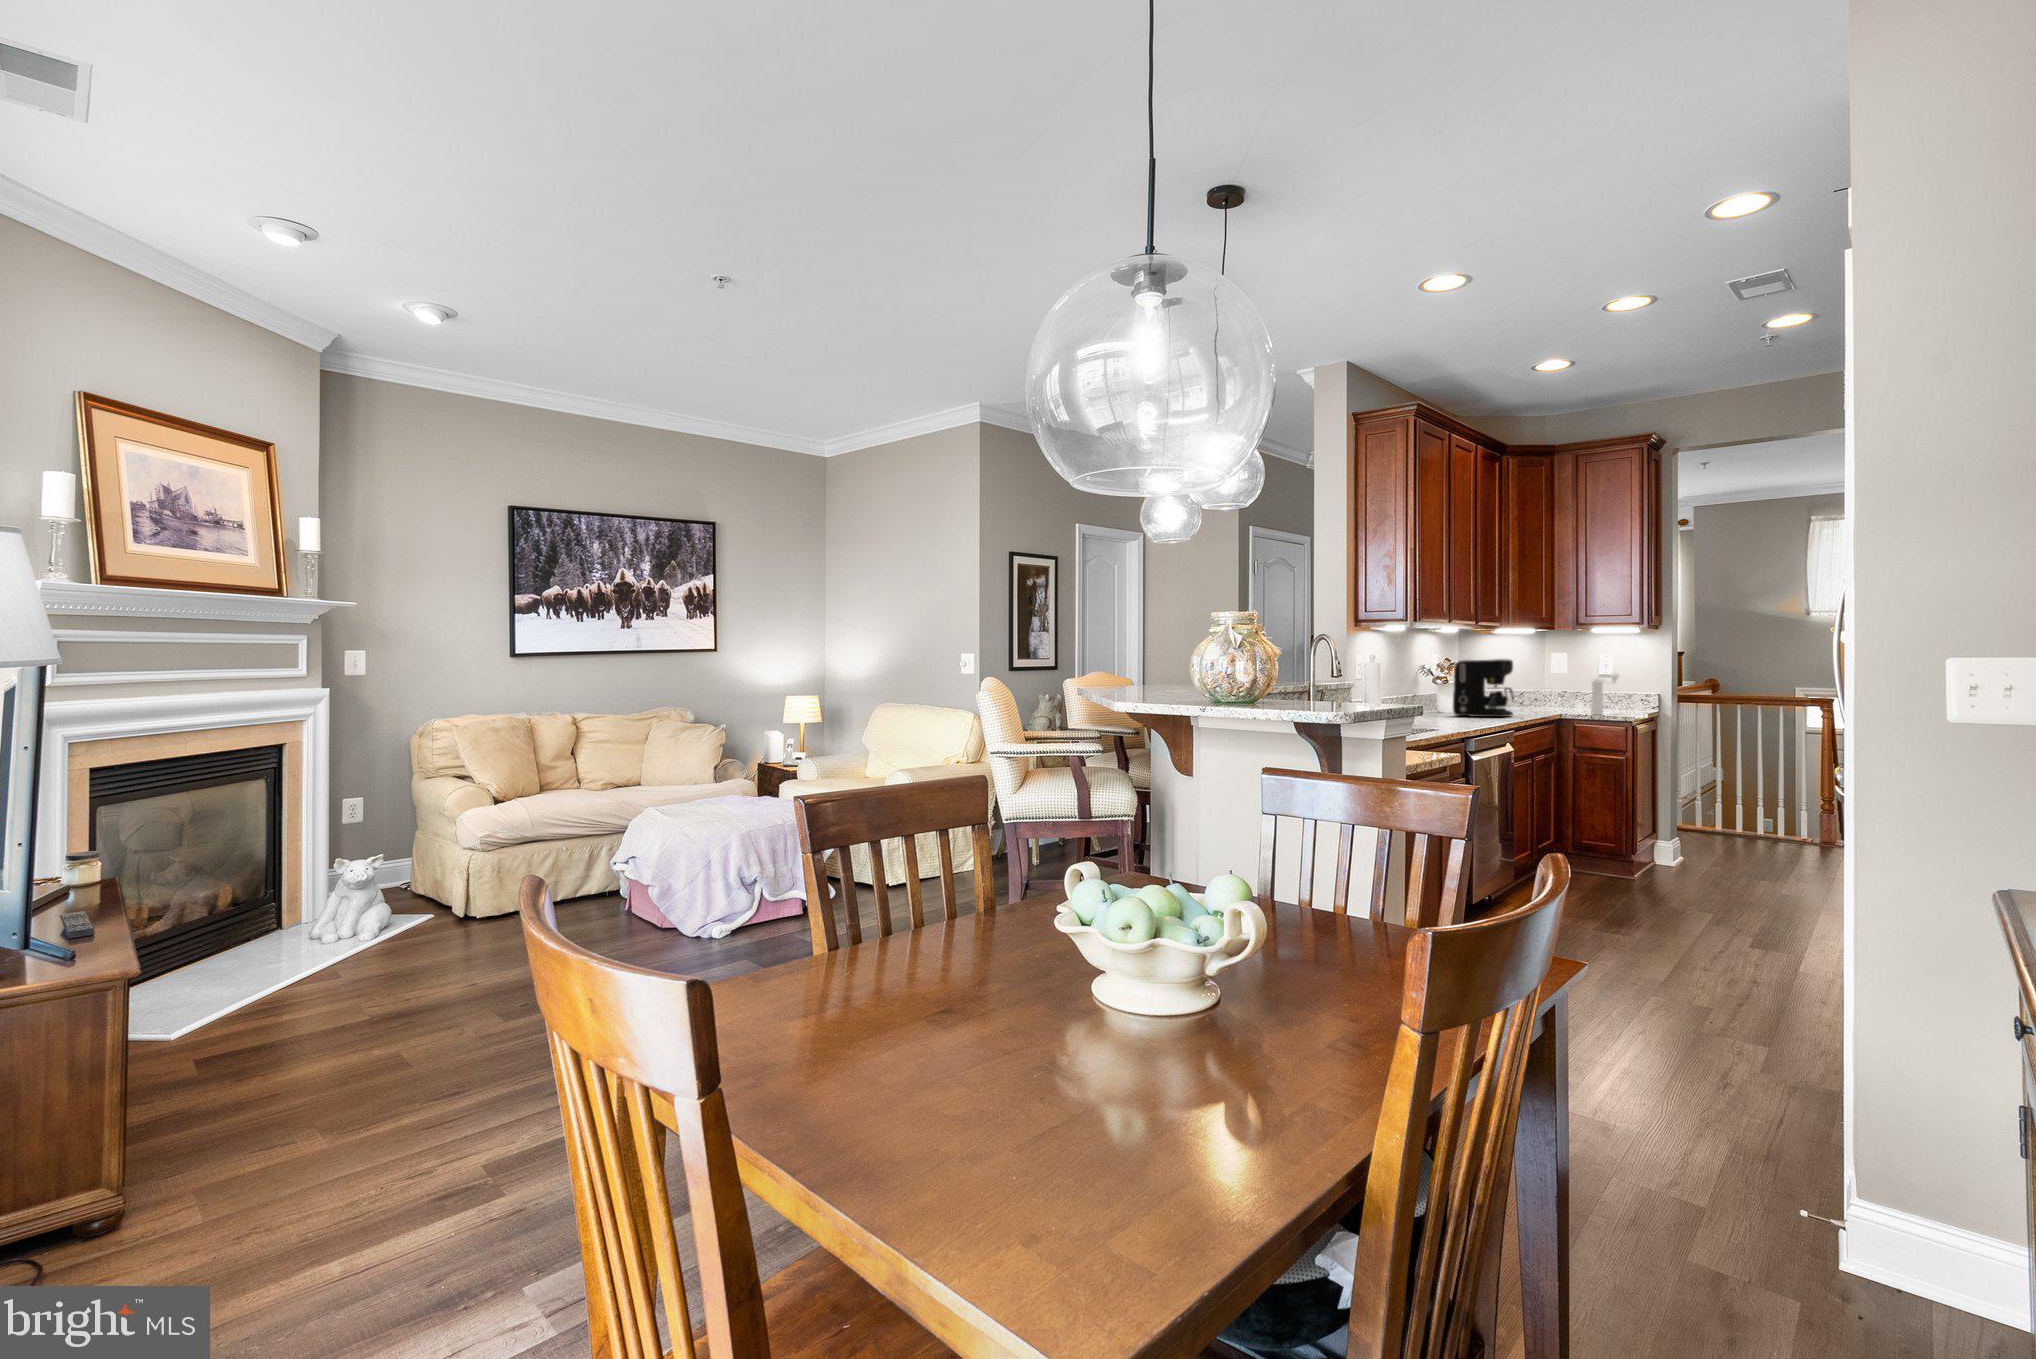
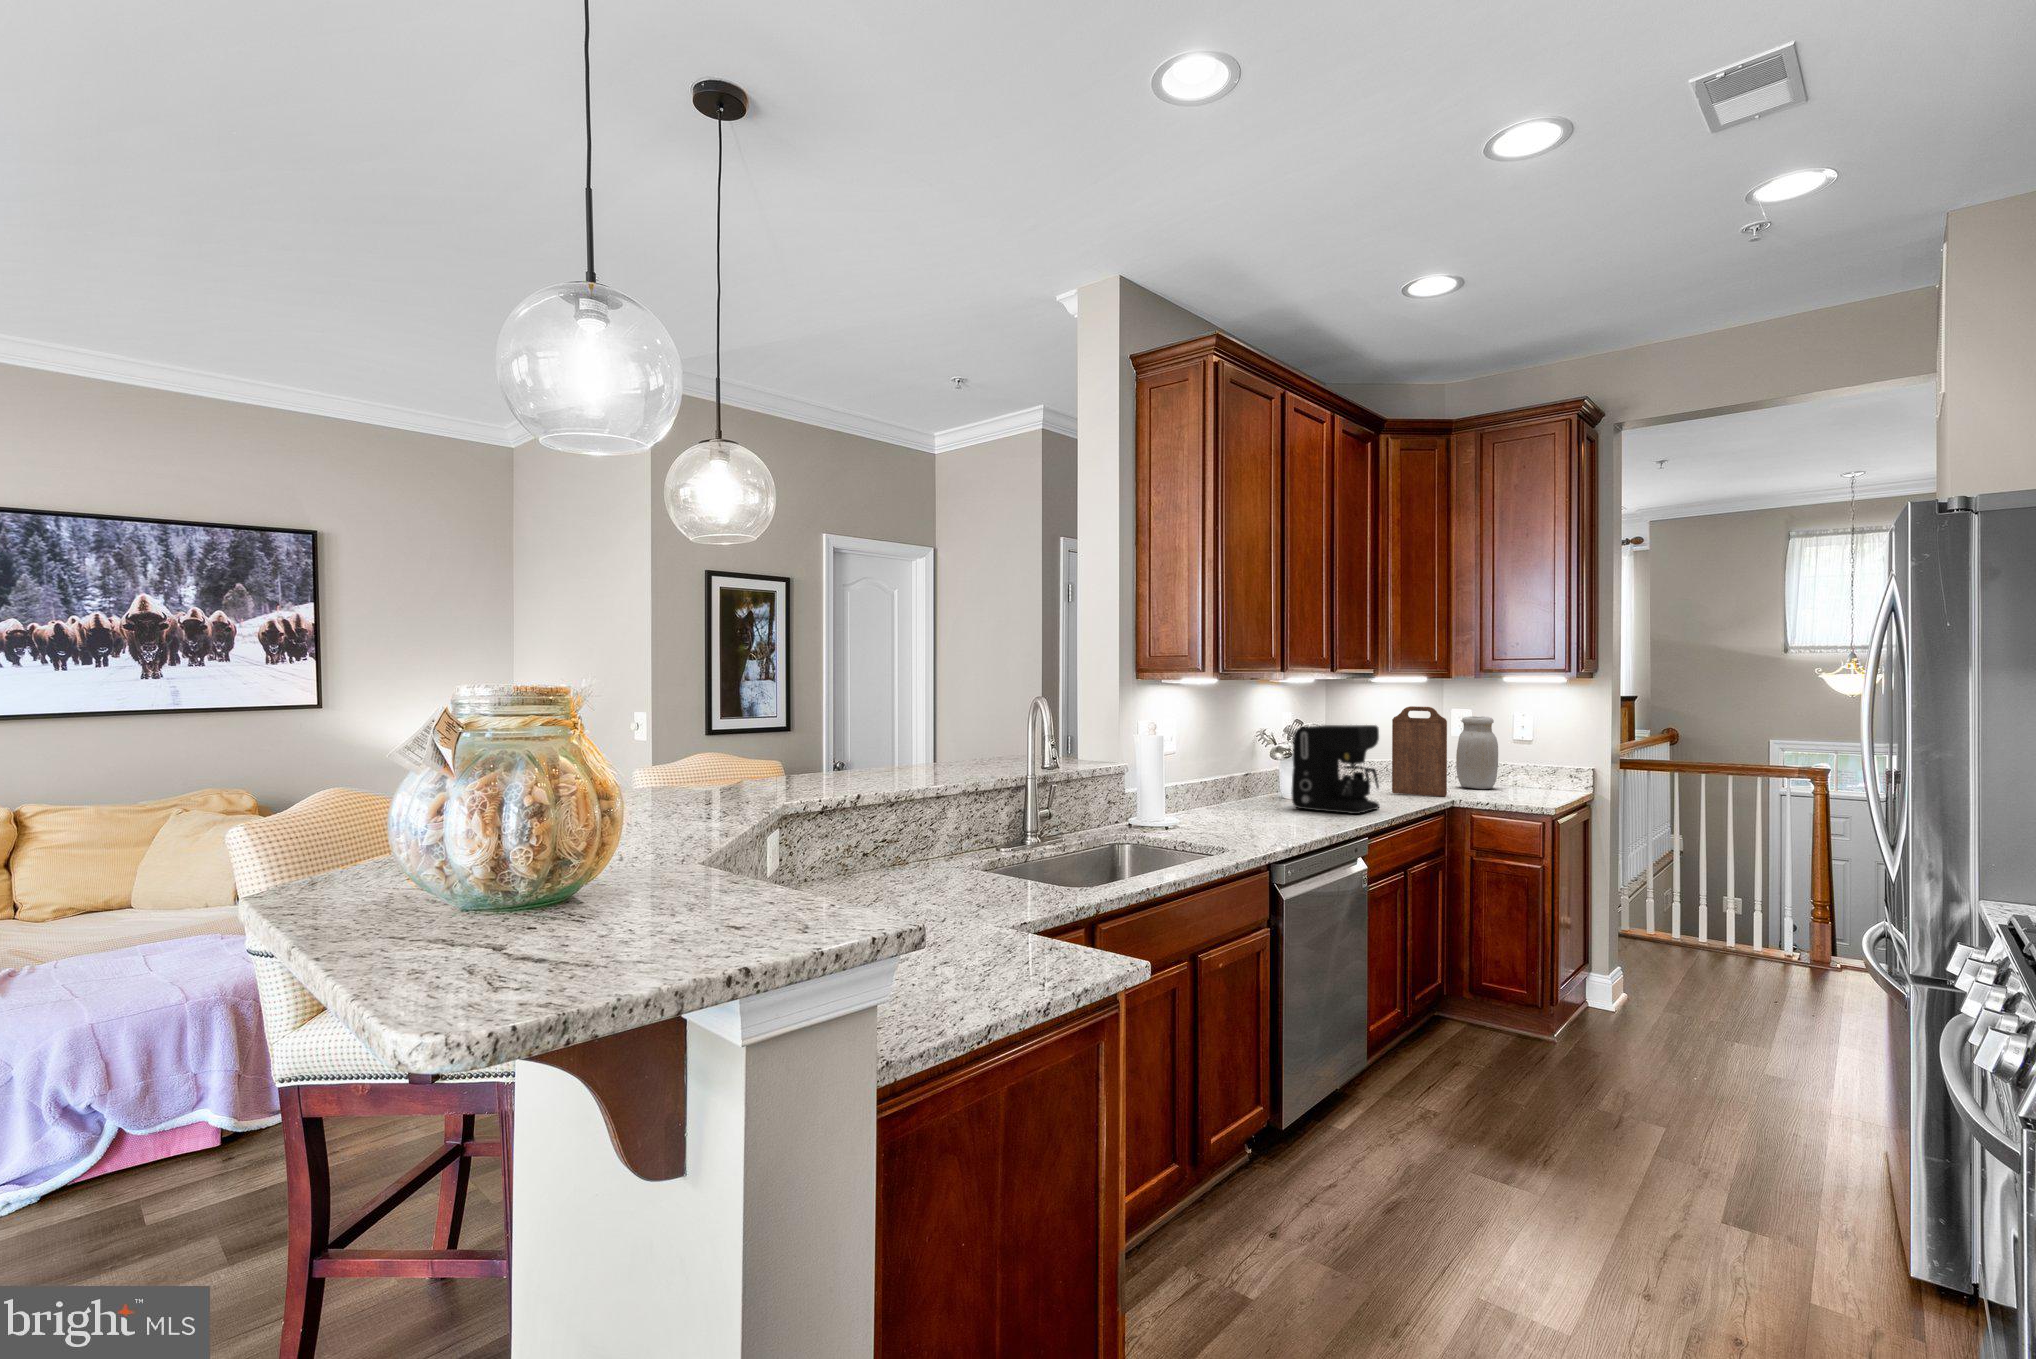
cutting board: none [1516,650,1557,713] -> present [1392,706,1447,797]
jar: none [1561,659,1591,710] -> present [1456,716,1498,789]
pepper mill: present [1591,673,1619,715] -> none [1495,743,1536,804]

